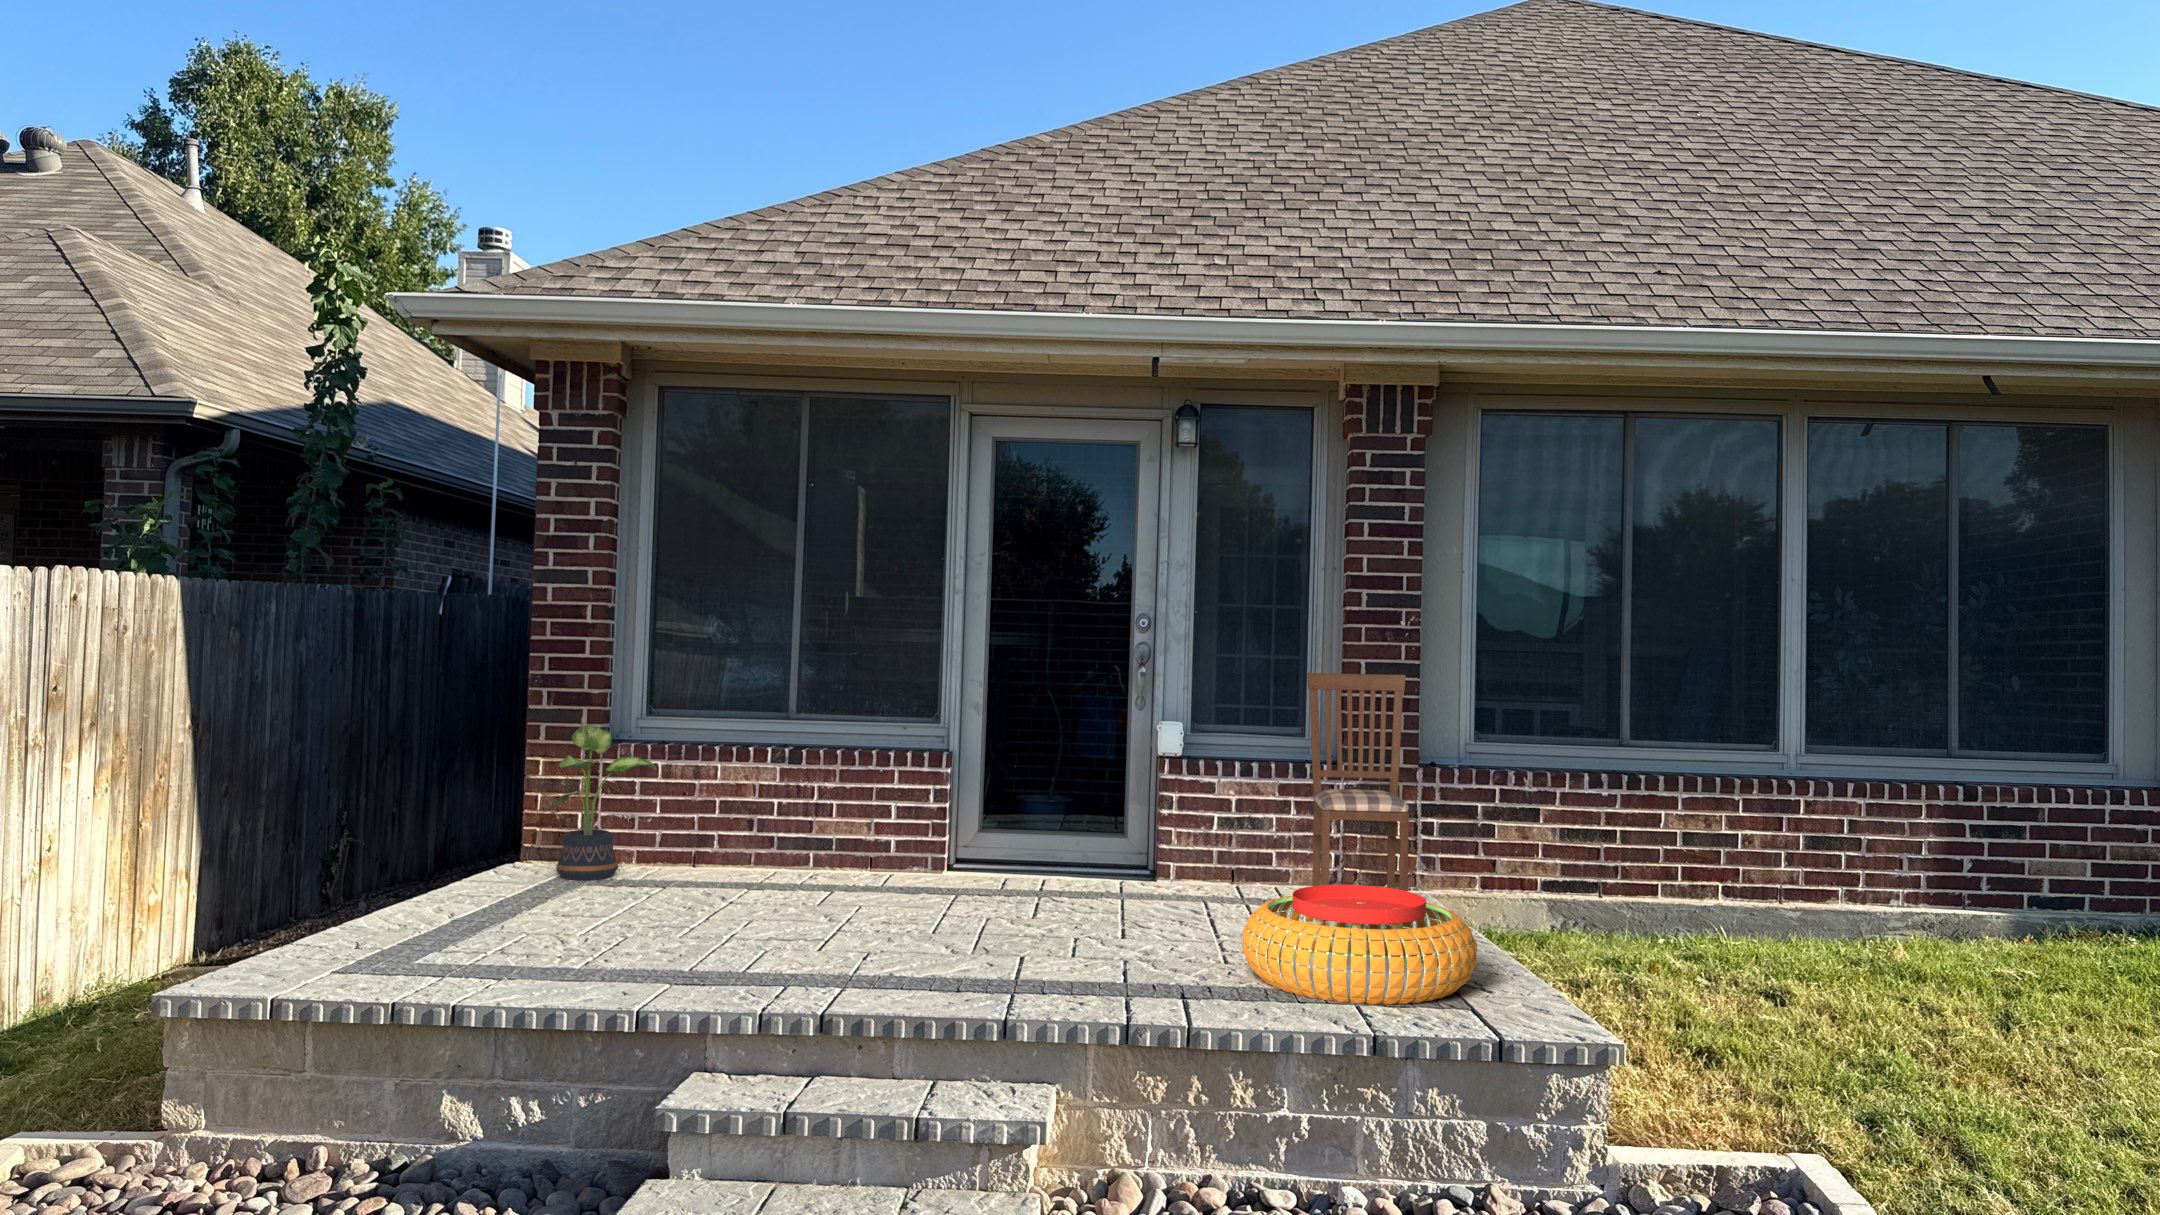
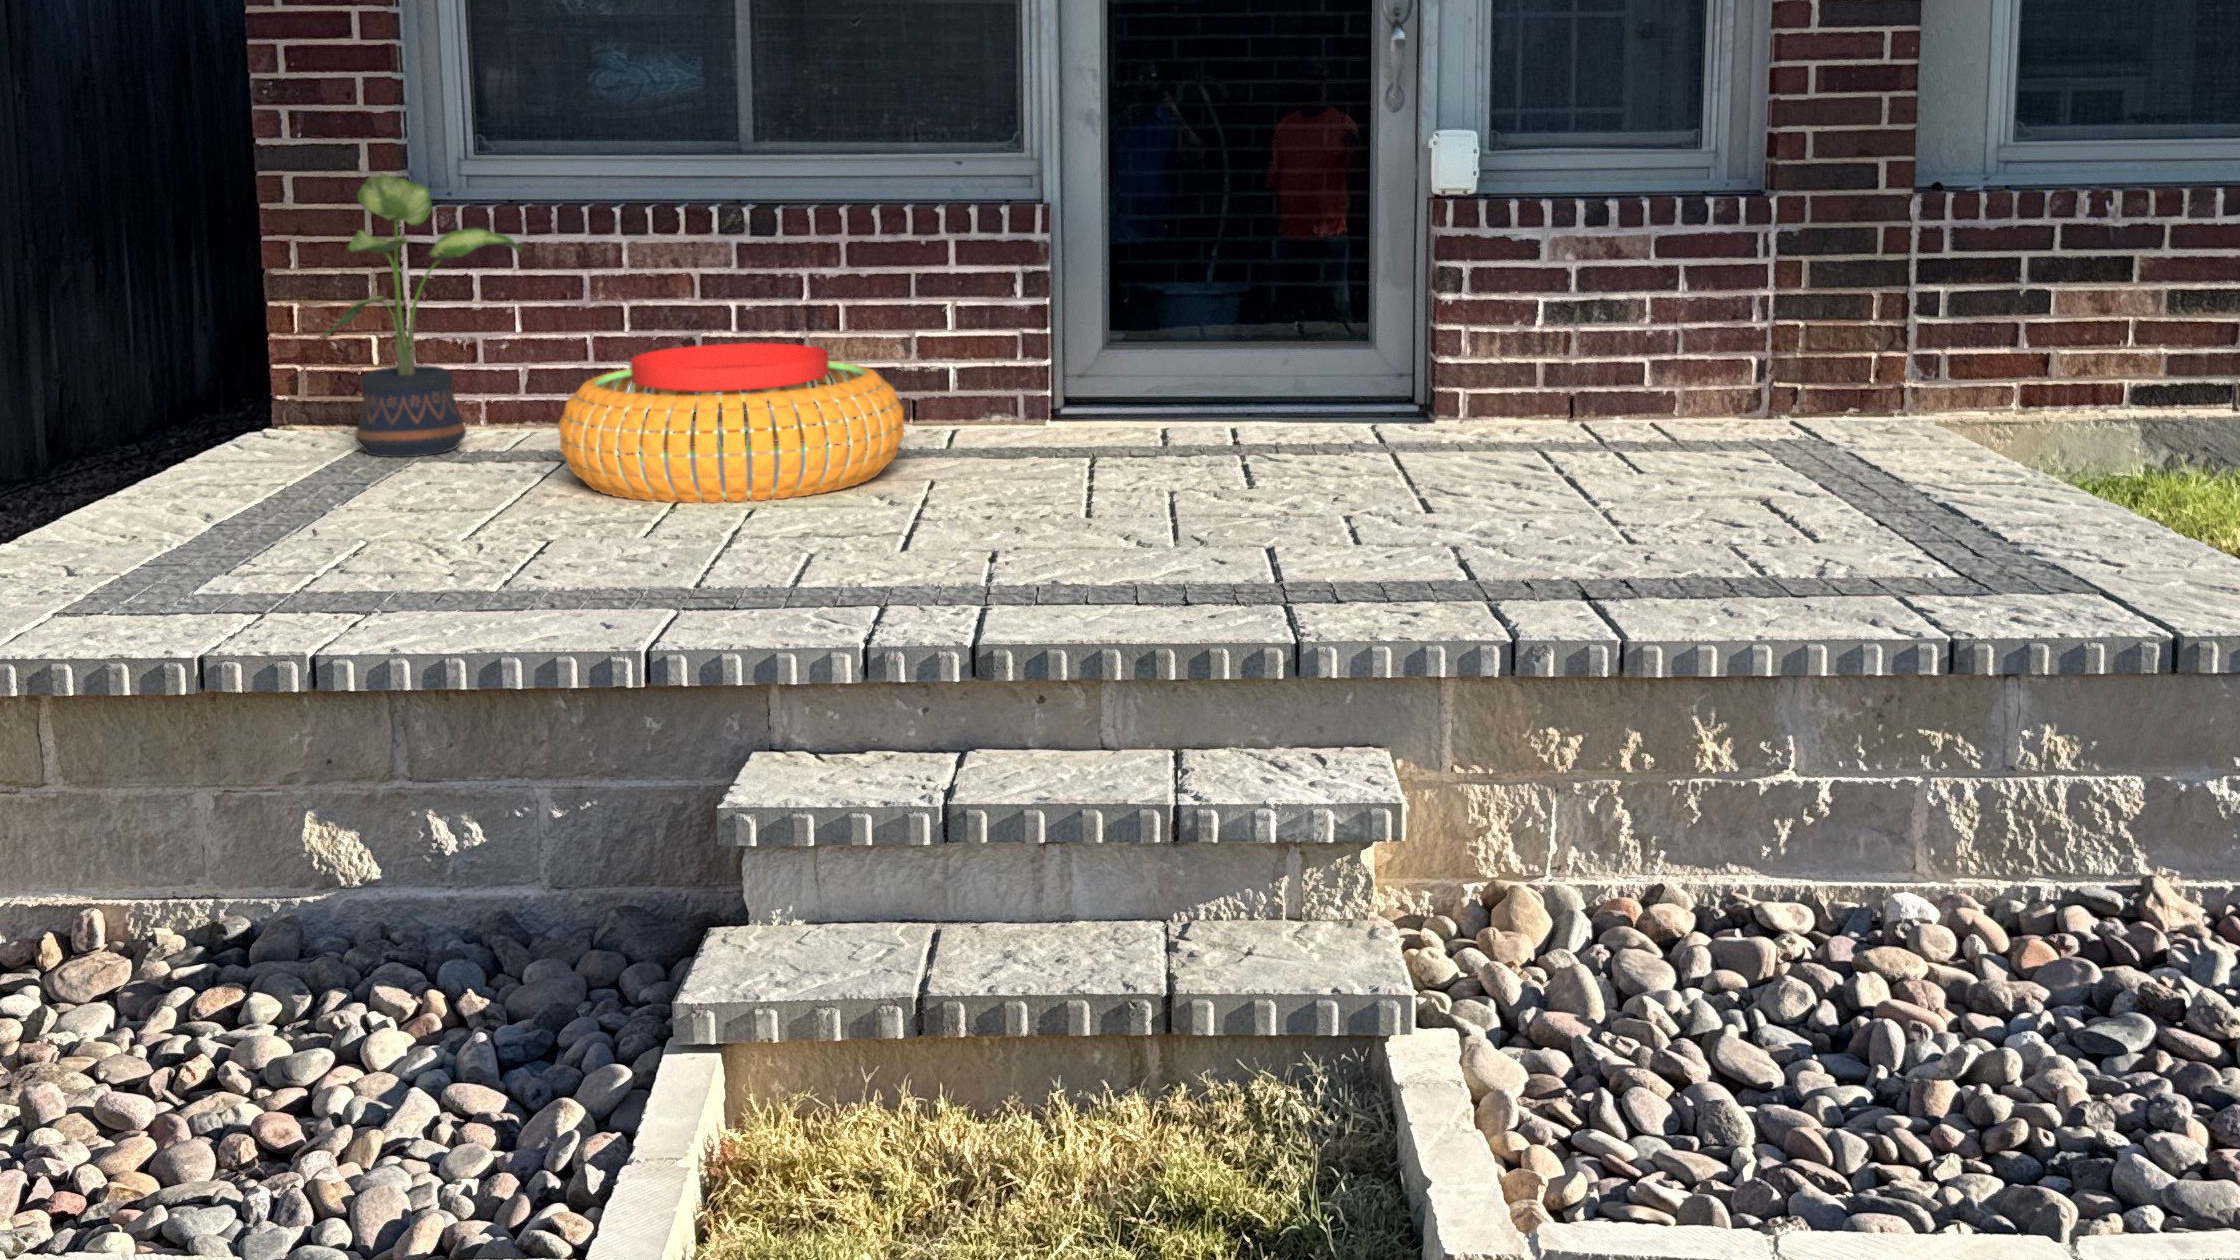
dining chair: present [1308,673,1409,891] -> none [1714,20,1912,443]
pouf: present [1242,885,1477,1004] -> present [559,343,904,503]

